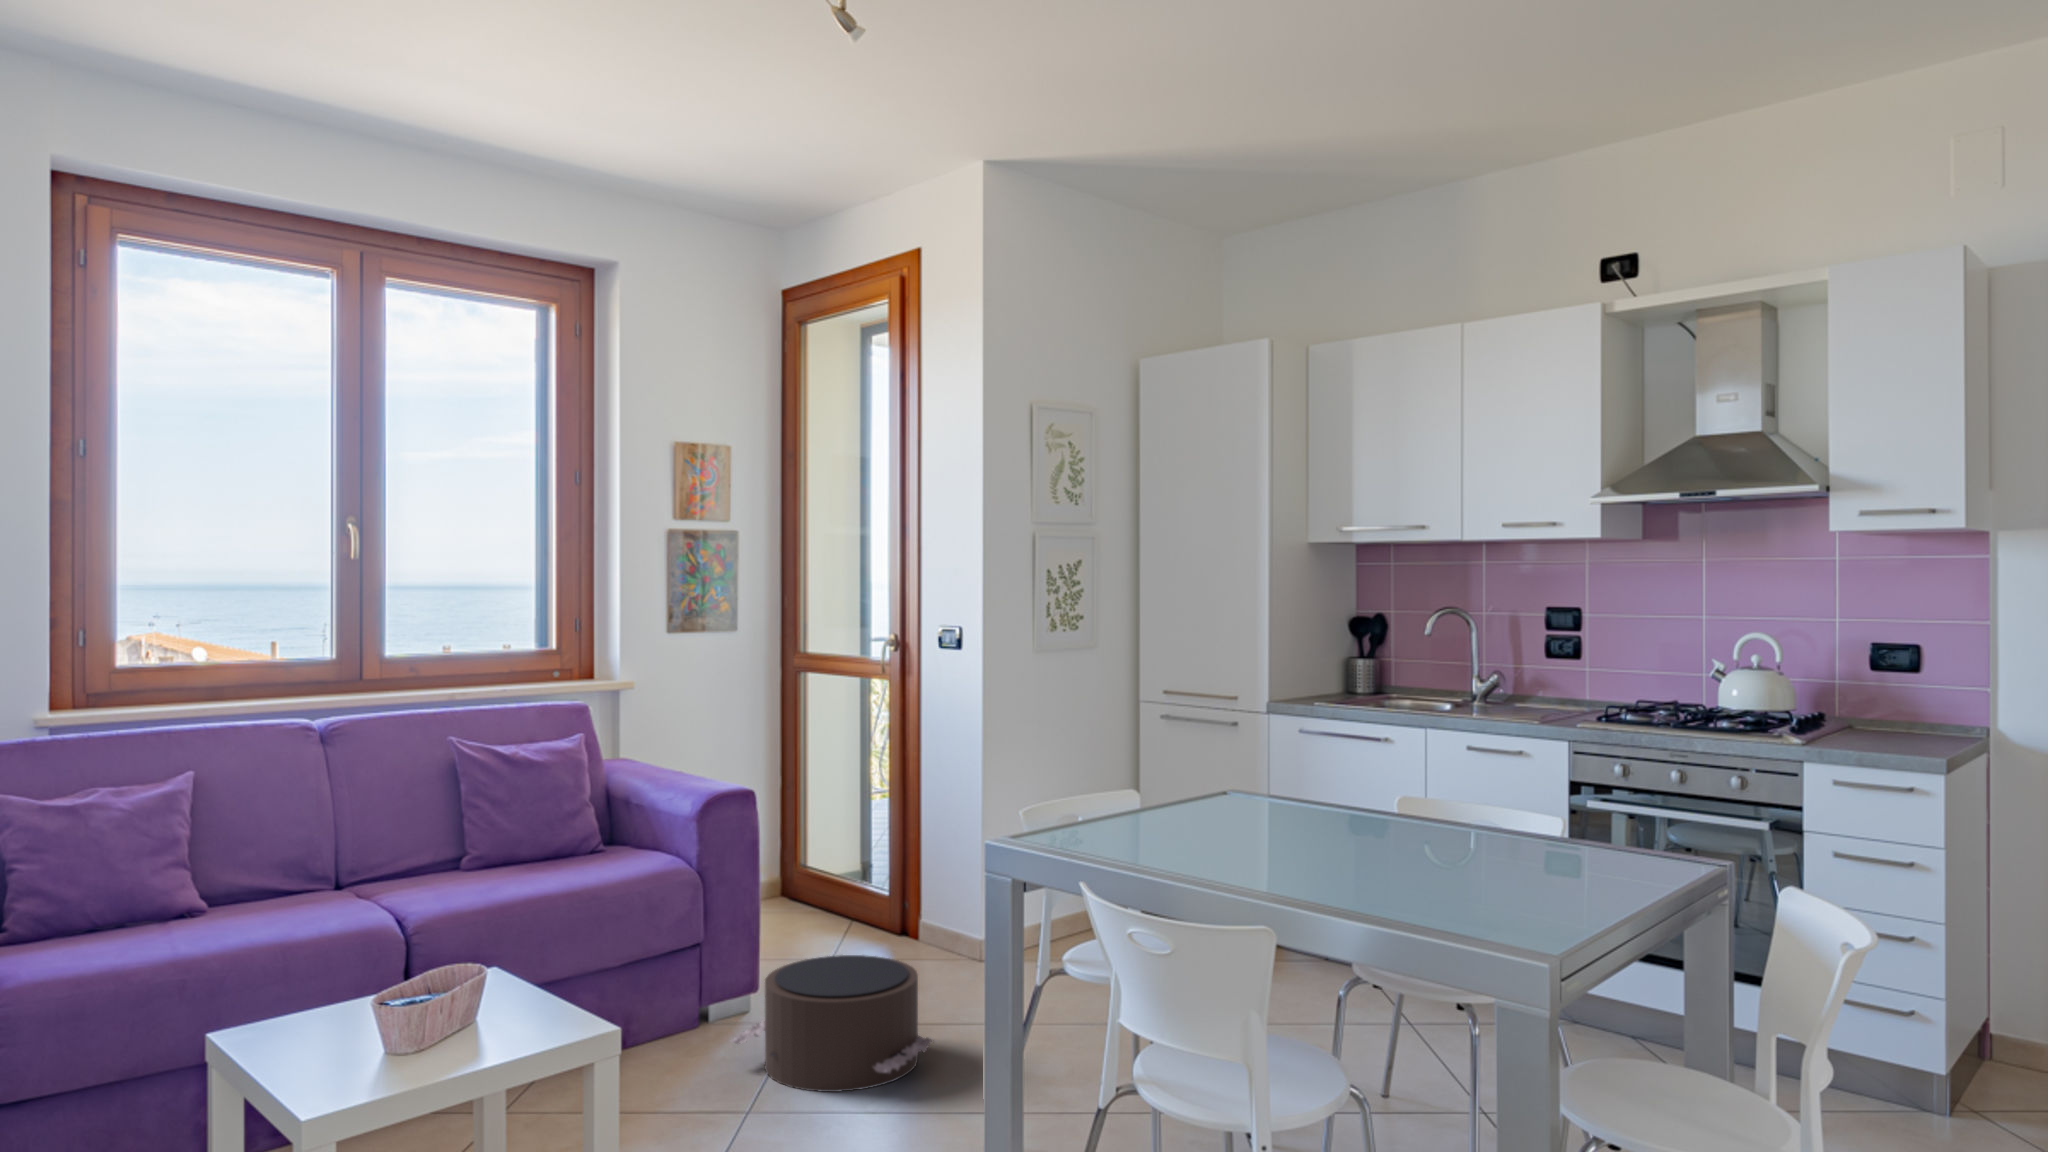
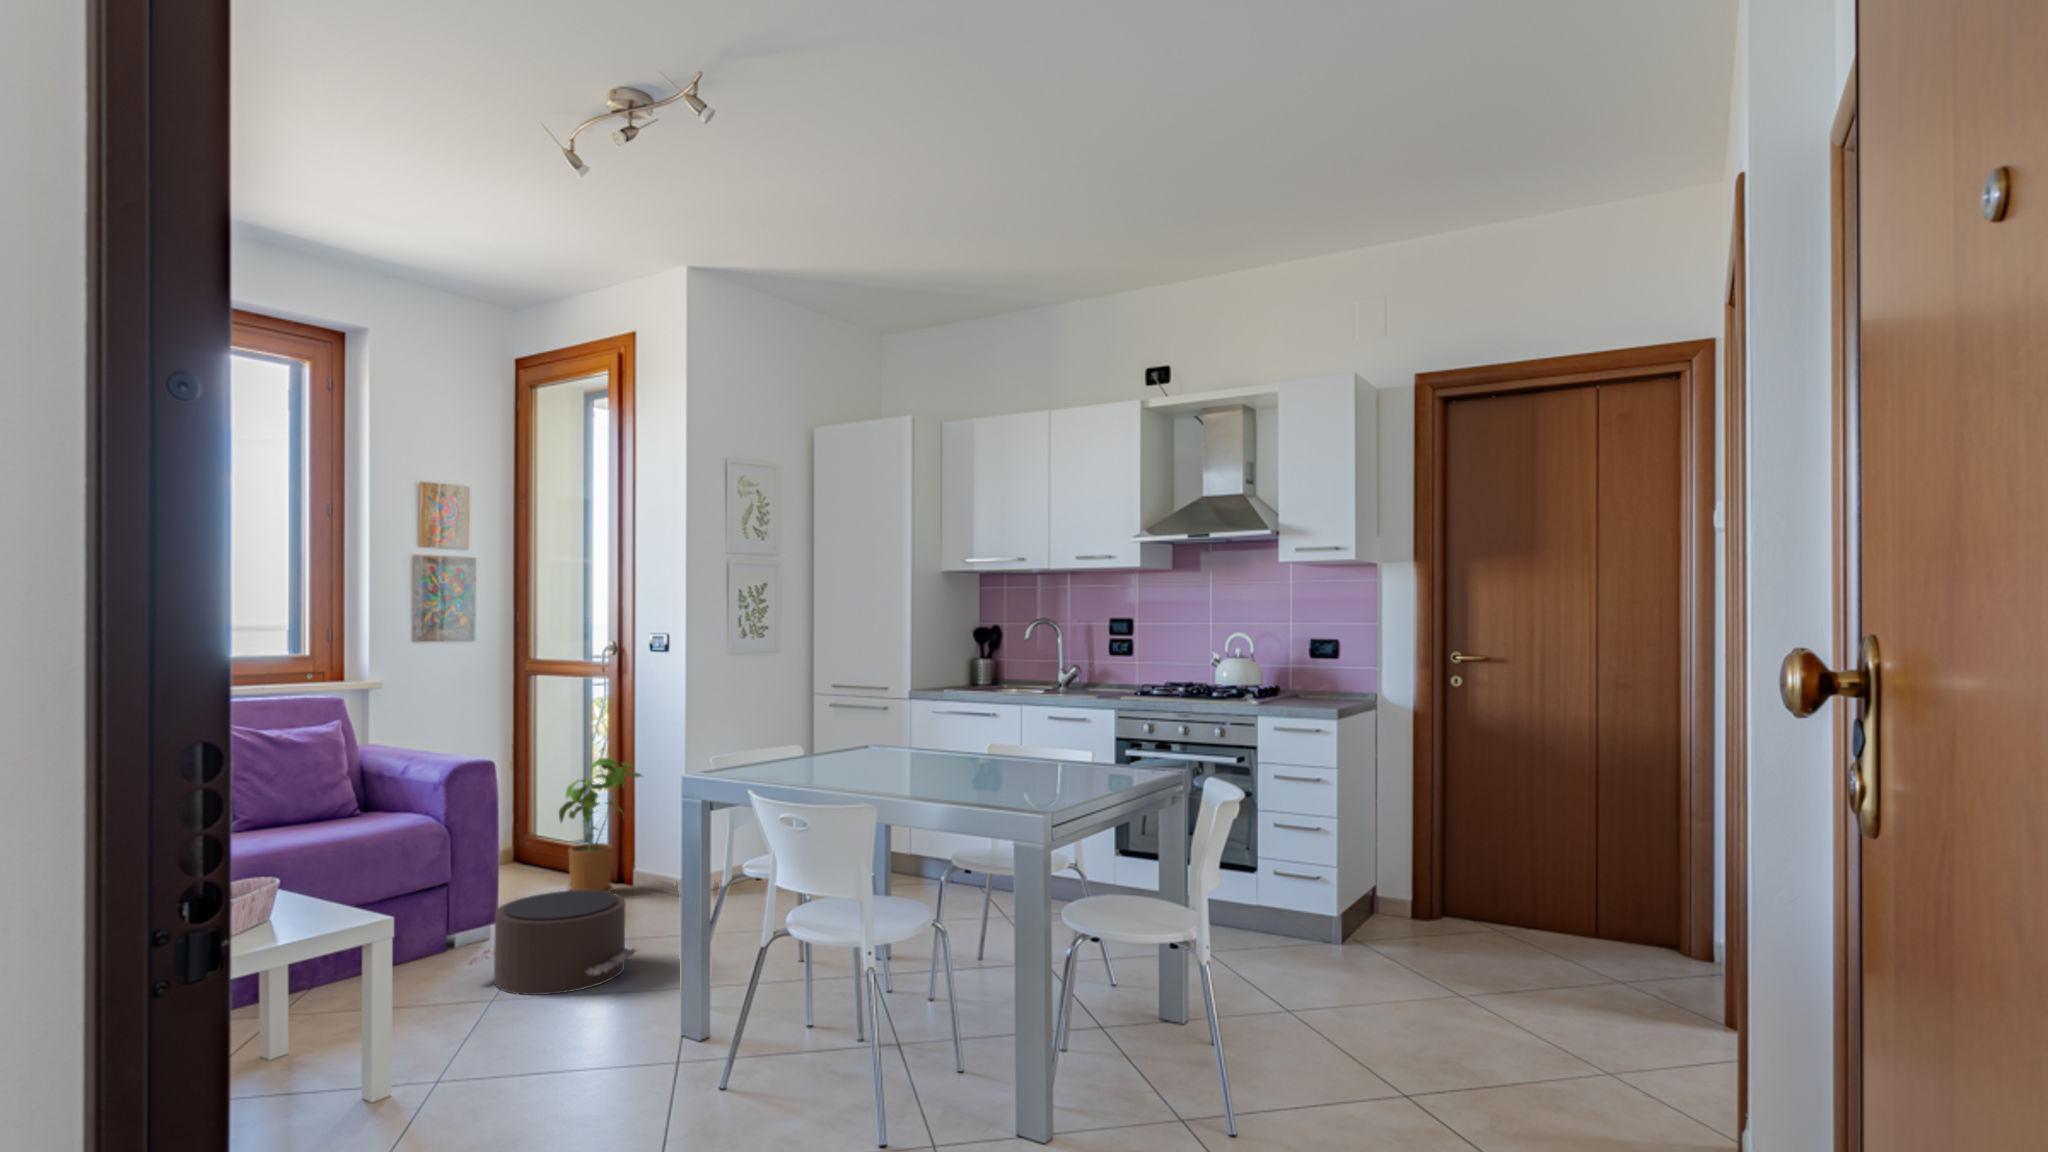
house plant: none [833,780,932,953] -> present [559,758,641,892]

